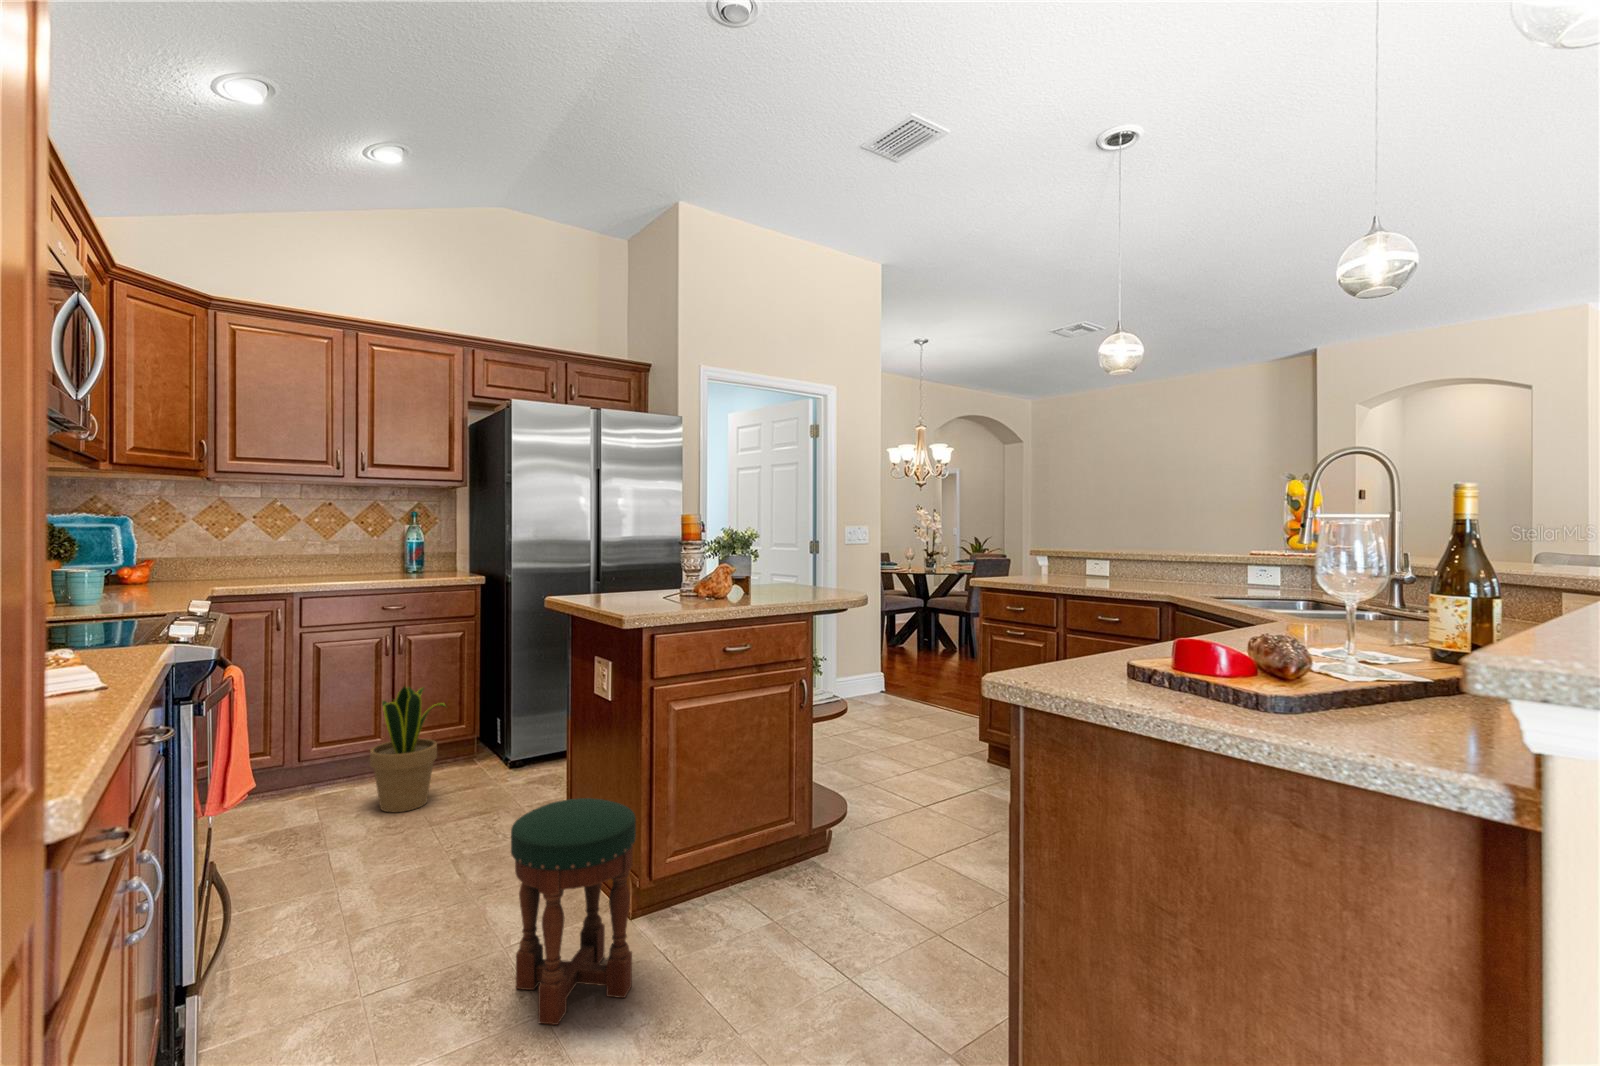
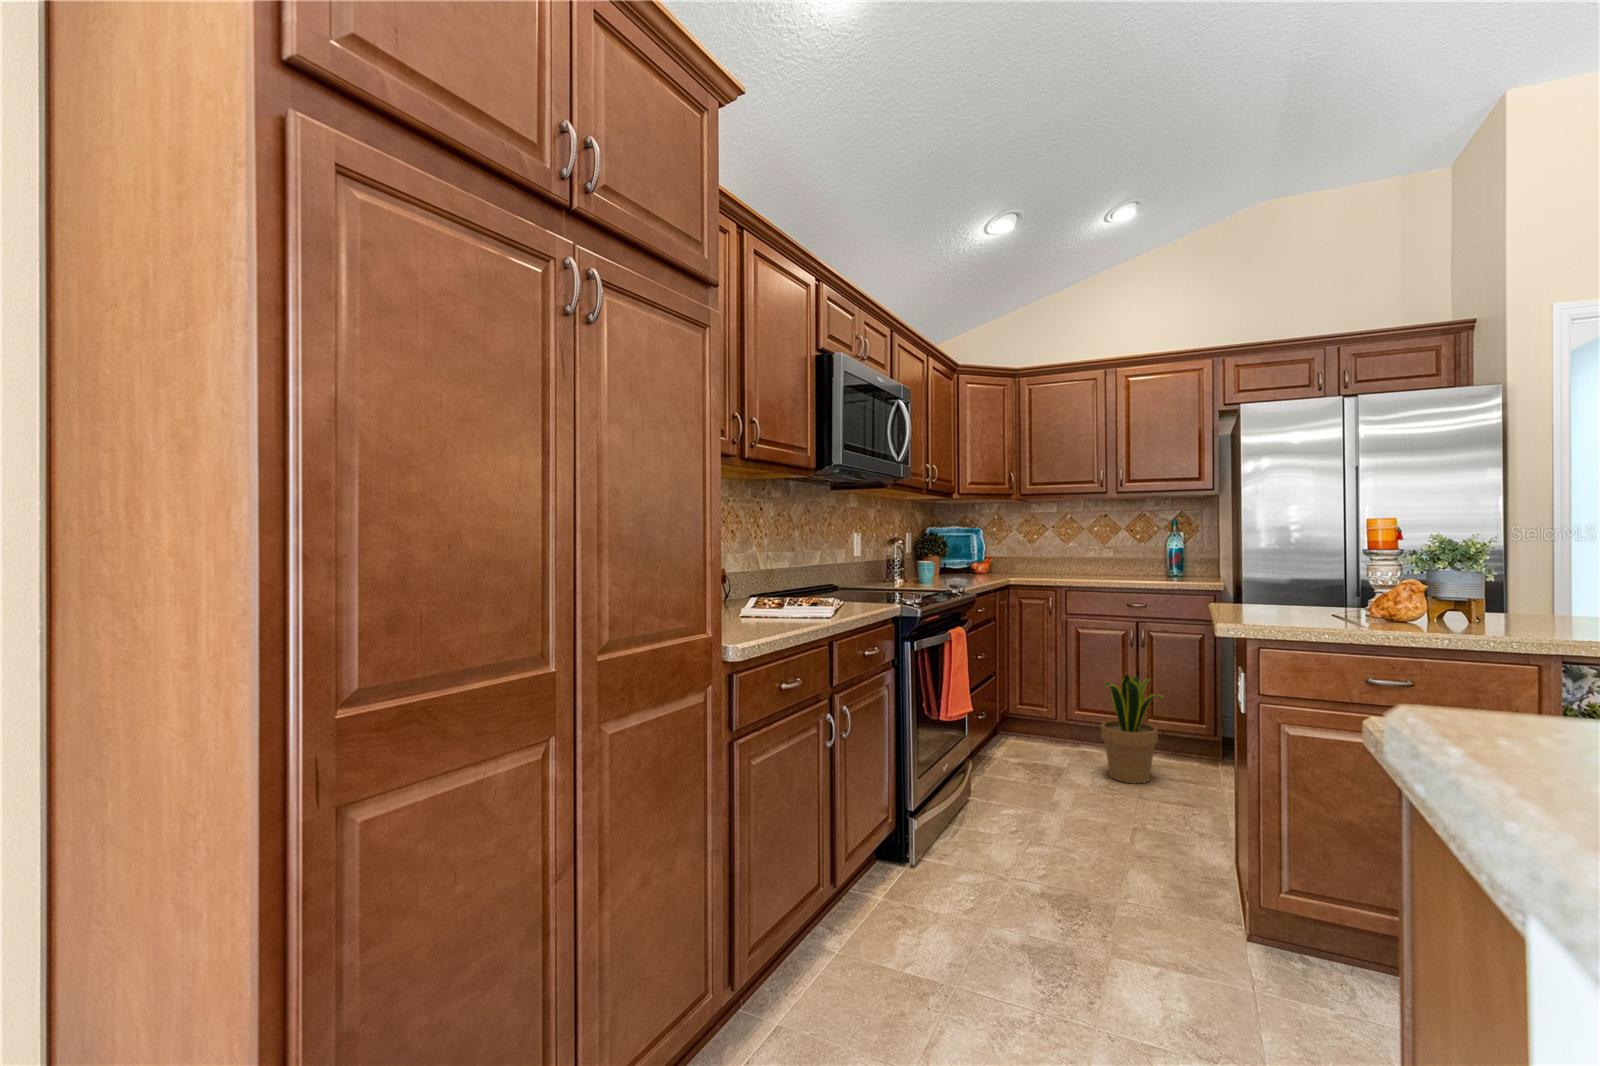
stool: present [511,798,636,1025] -> none [1083,787,1204,992]

